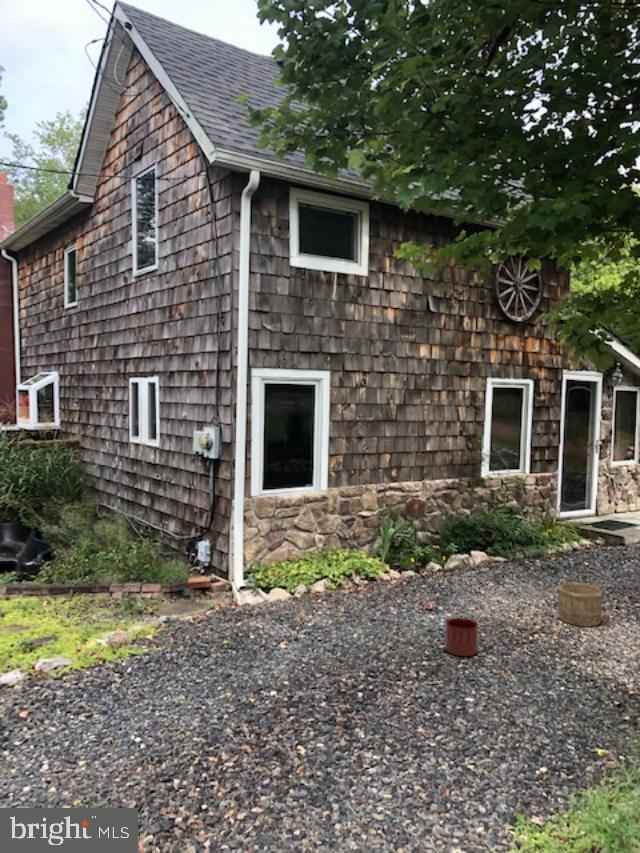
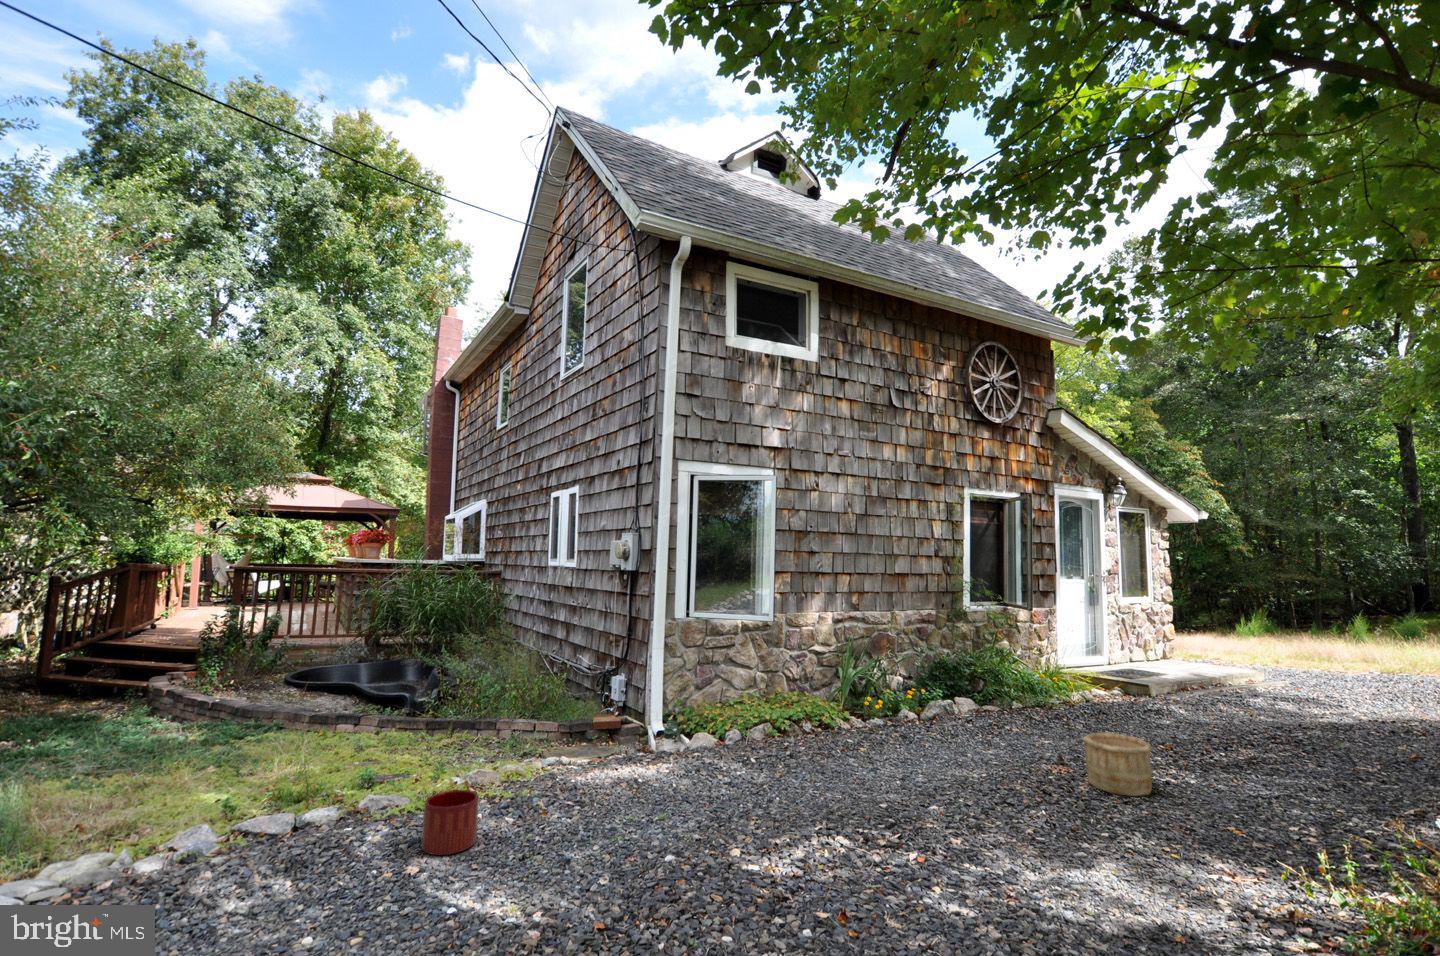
planter: present [445,618,479,656] -> present [421,790,479,855]

